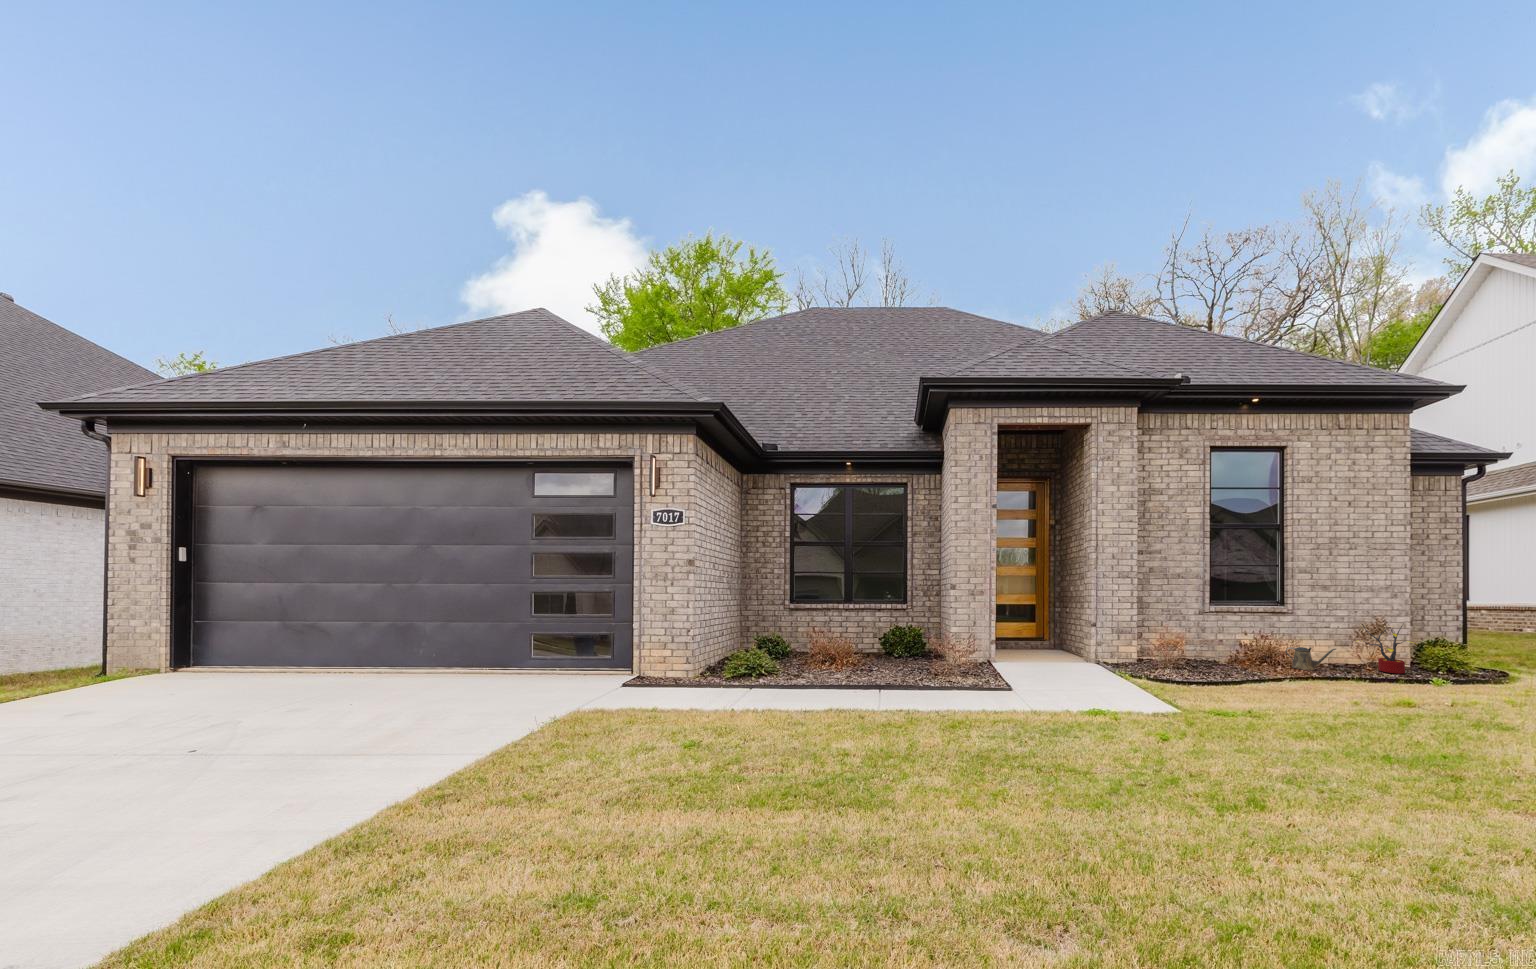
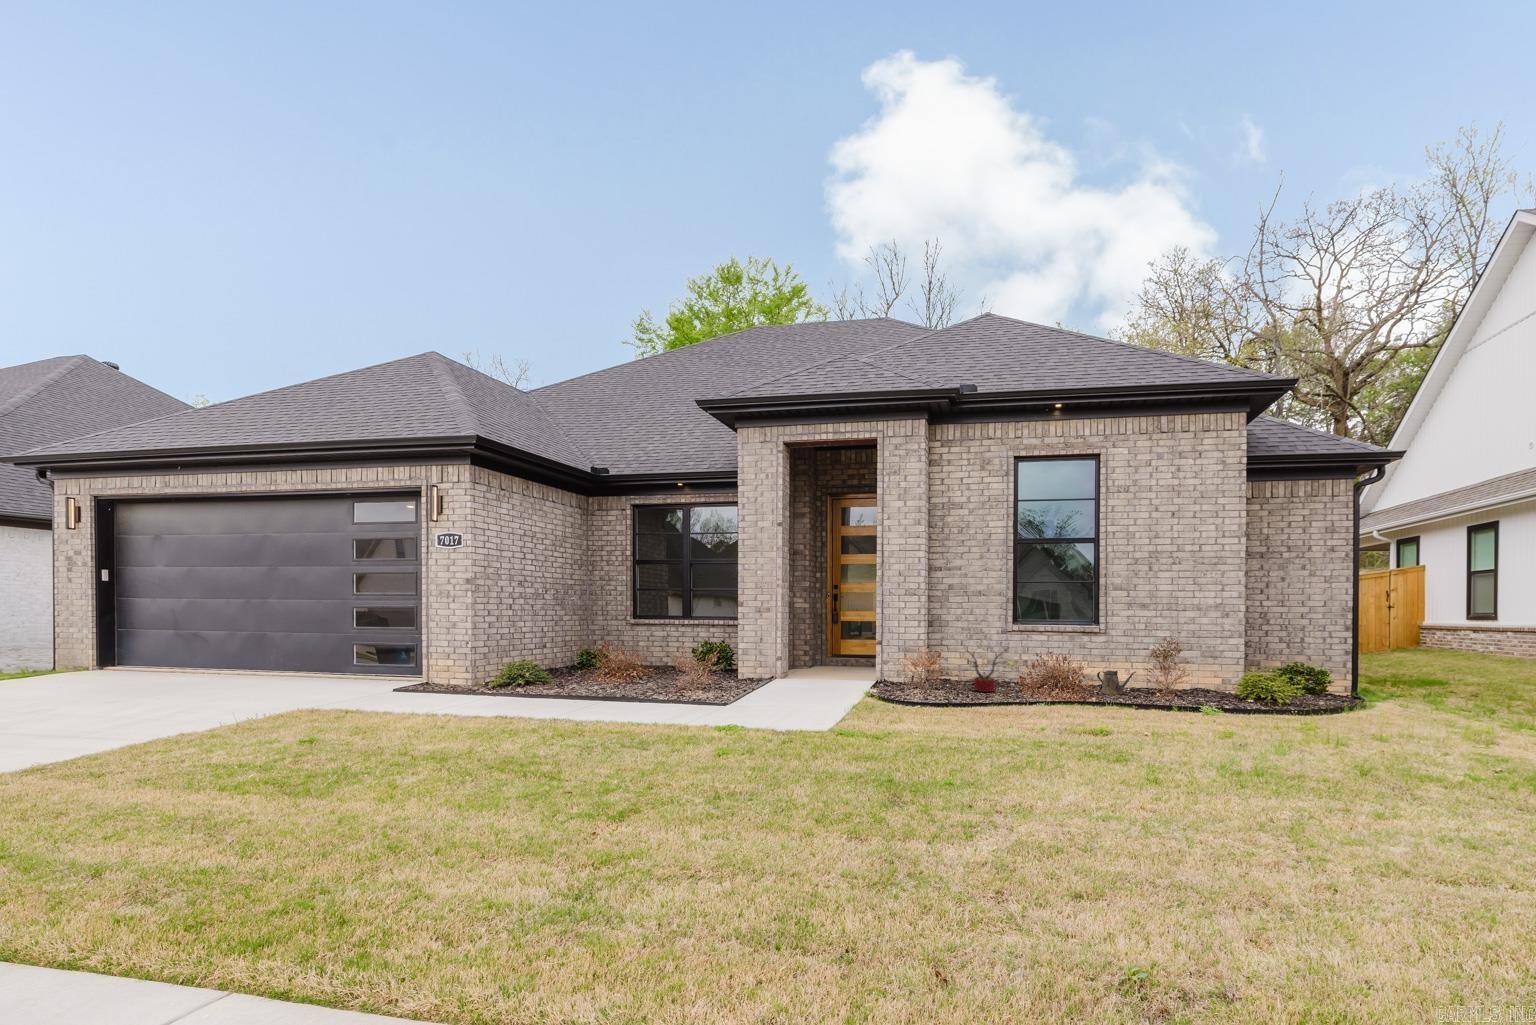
decorative plant: present [1362,624,1405,674] -> present [971,646,1013,692]

